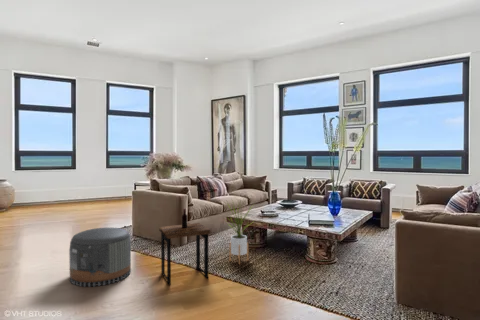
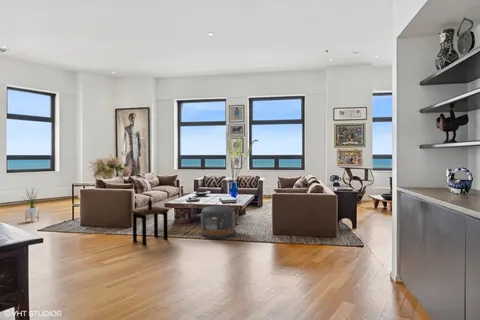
house plant: present [230,207,251,264] -> present [25,190,39,222]
pouf: present [69,228,131,287] -> present [201,205,235,238]

